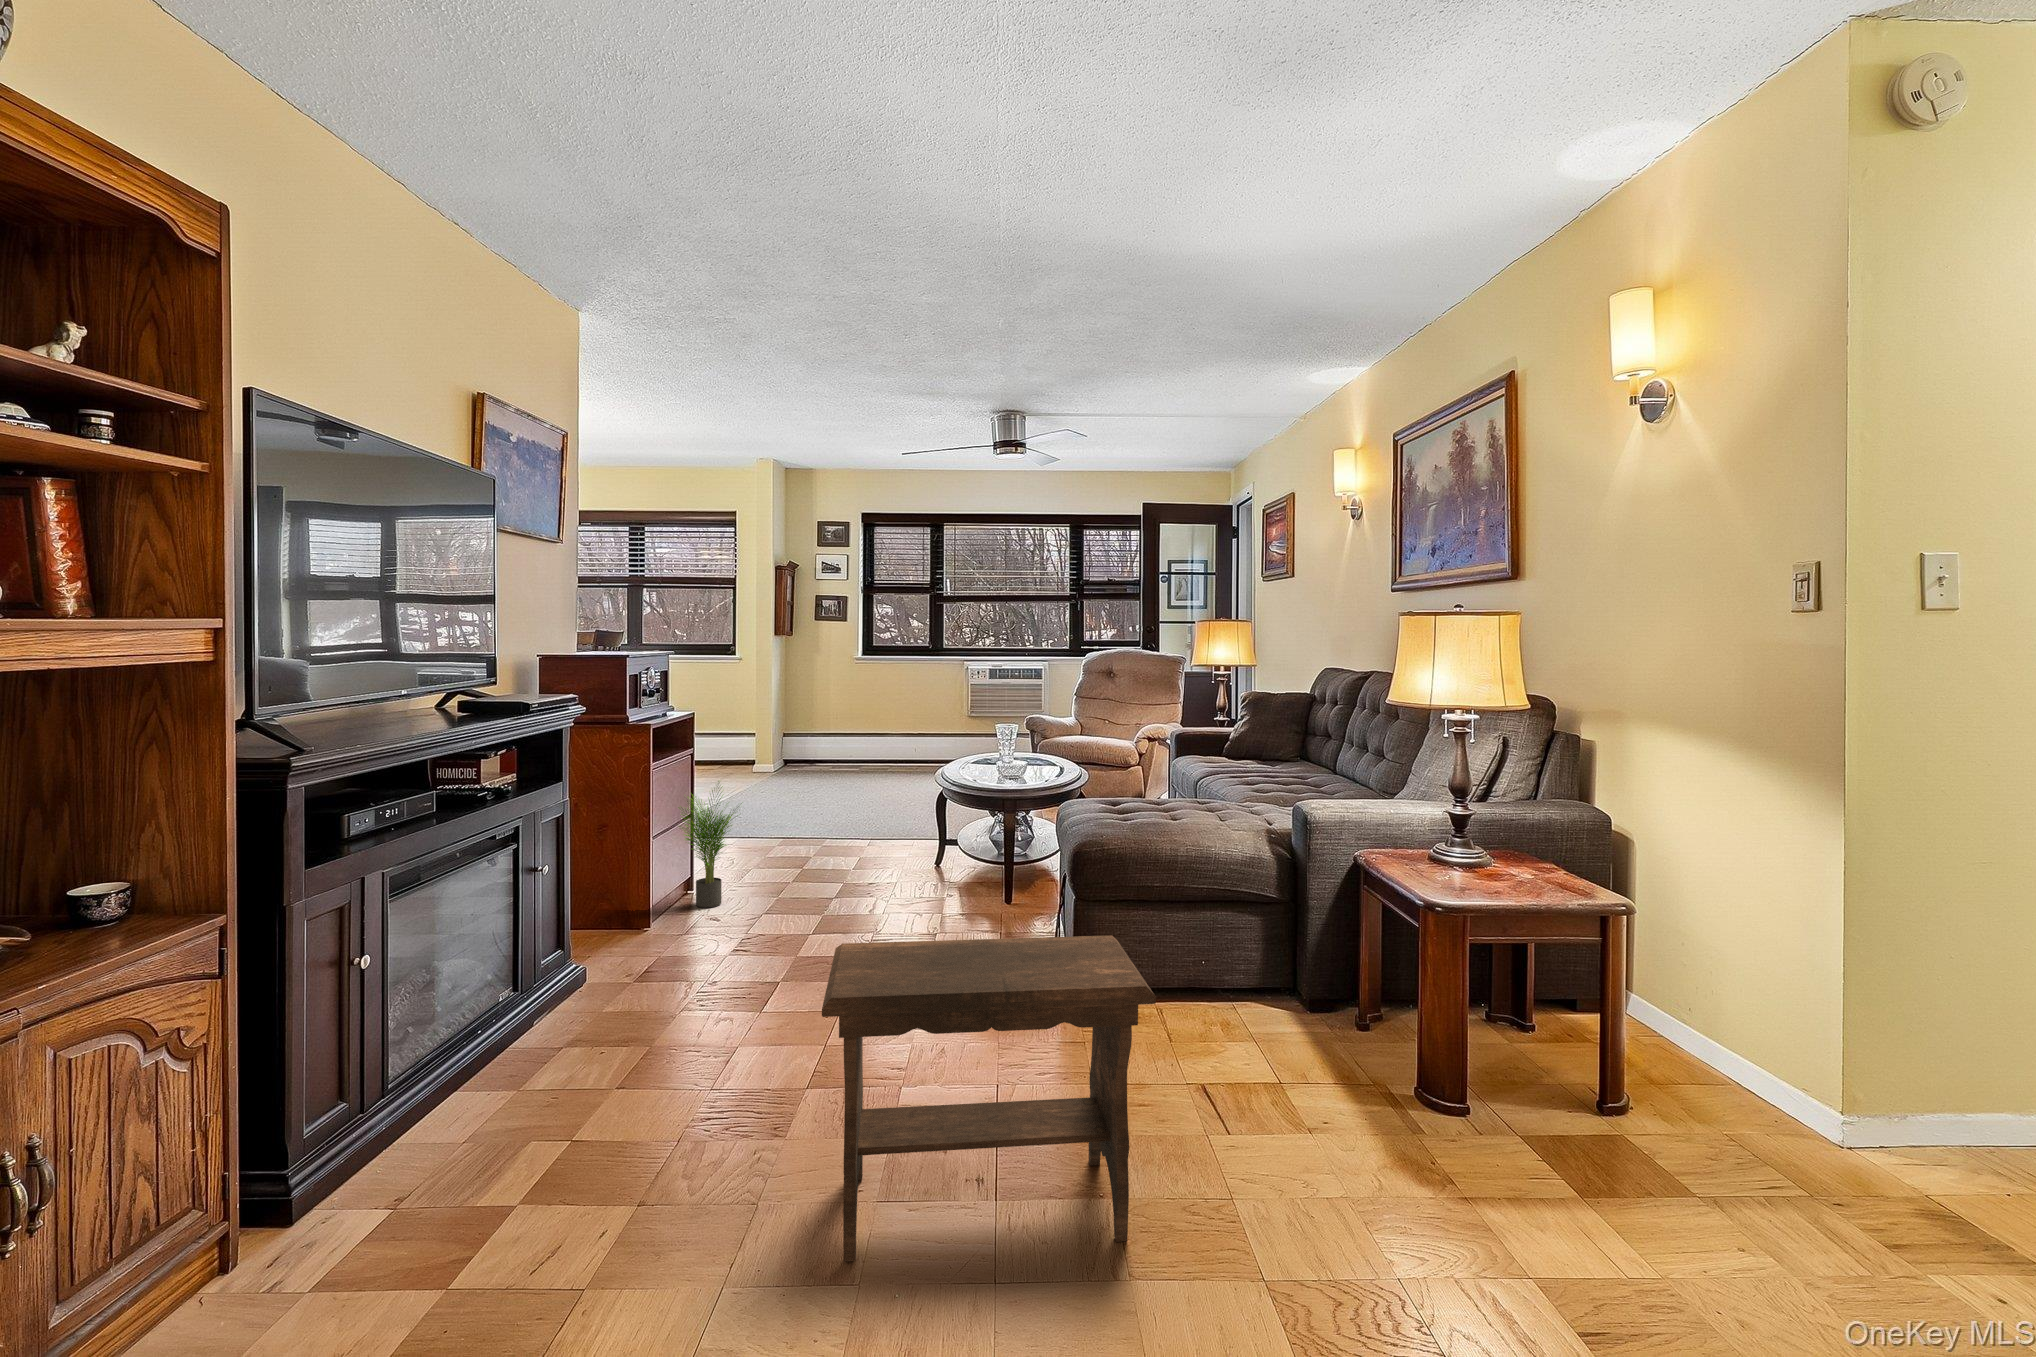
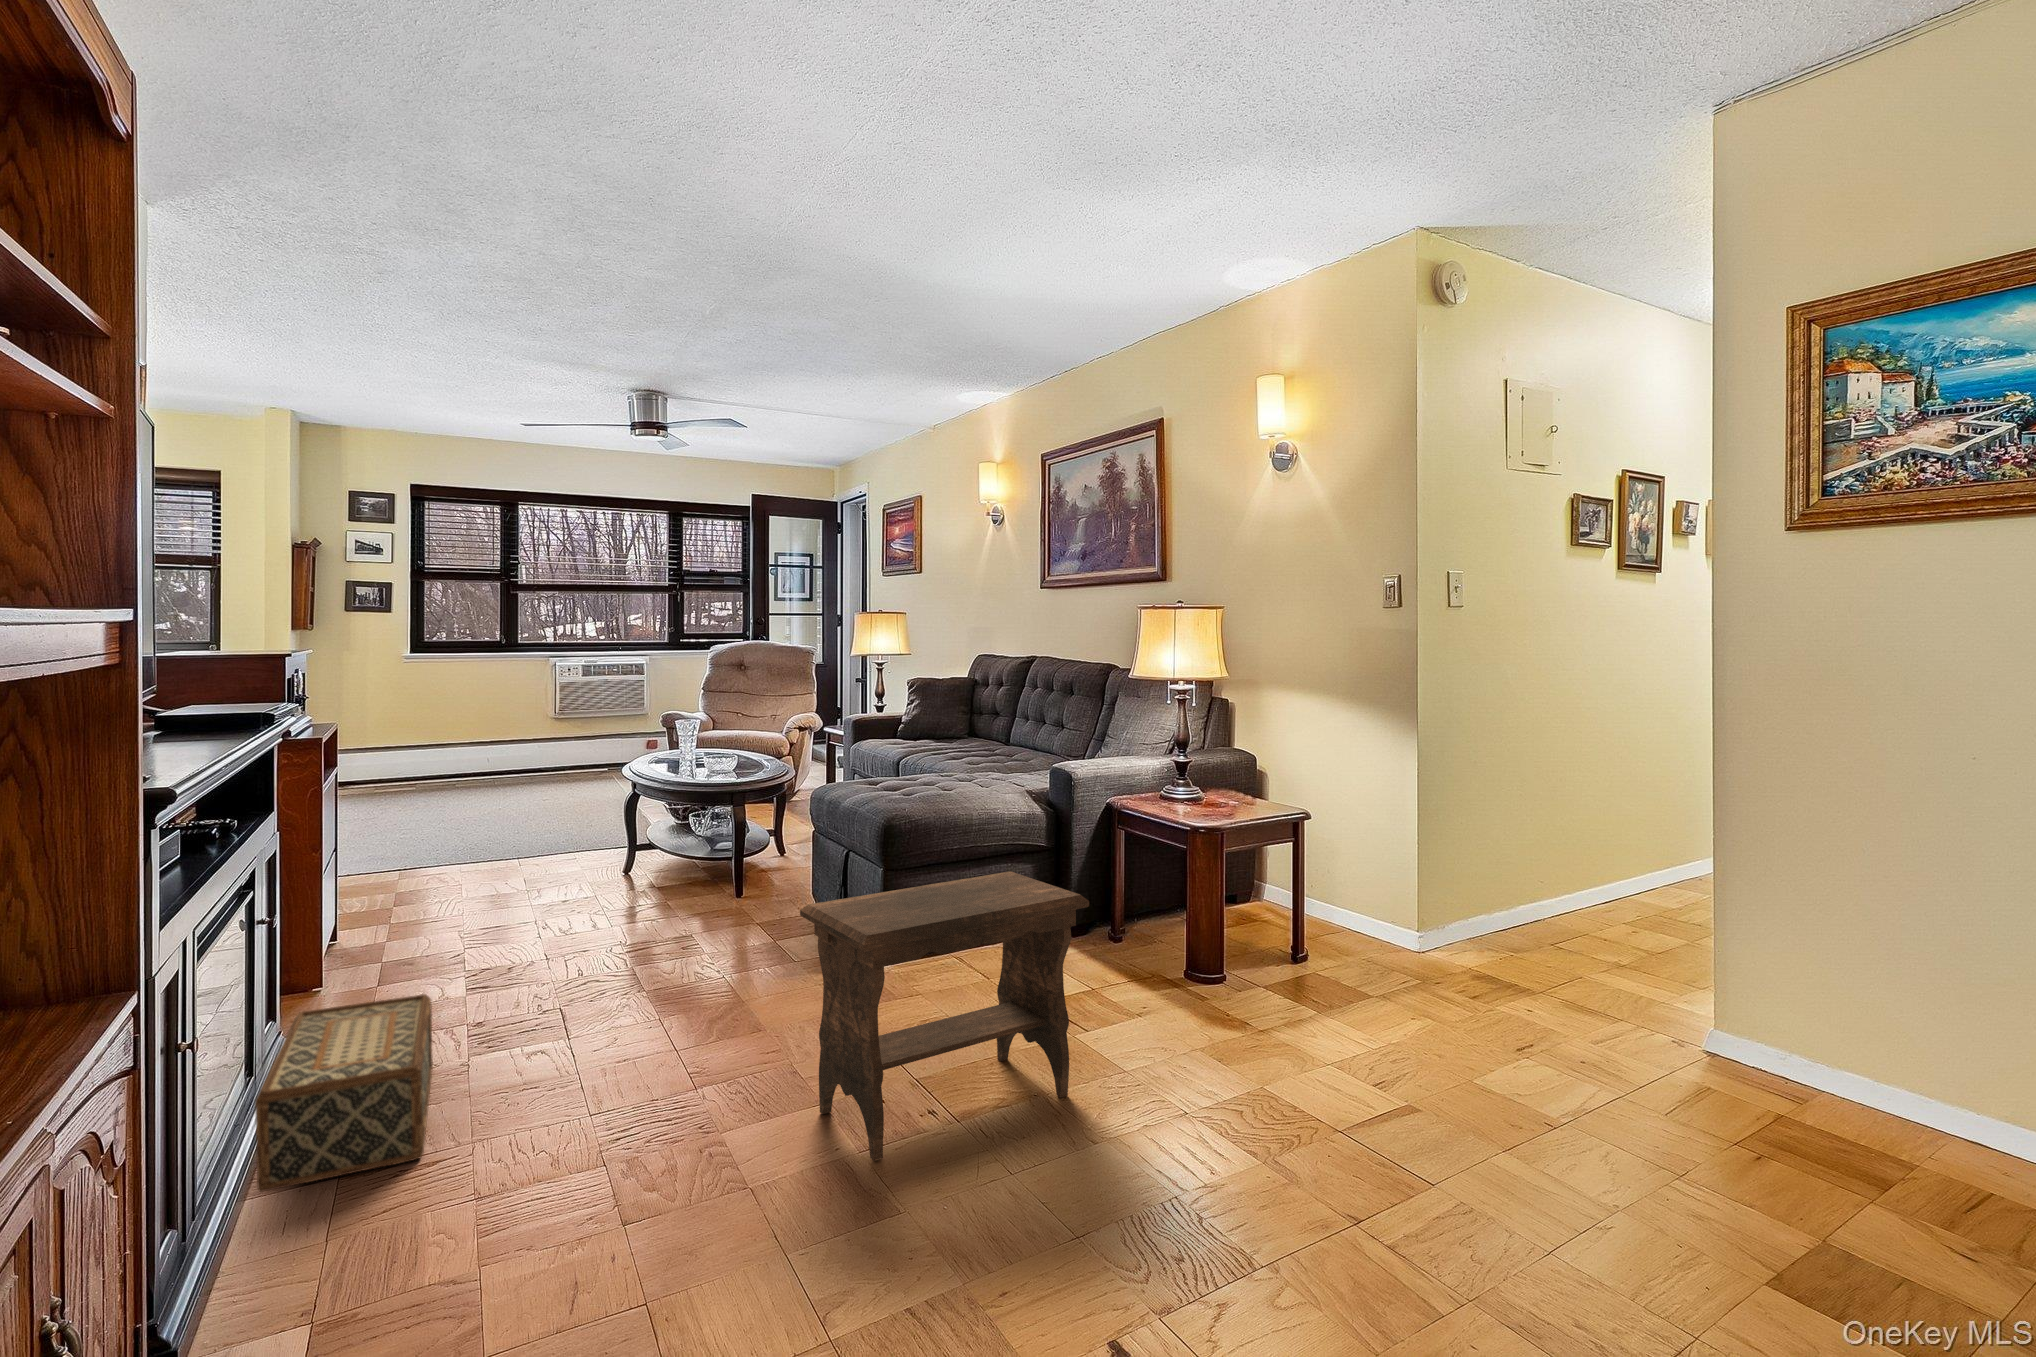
potted plant: present [678,786,739,908] -> none [346,798,441,948]
woven basket: none [396,962,614,1122] -> present [255,994,433,1192]

